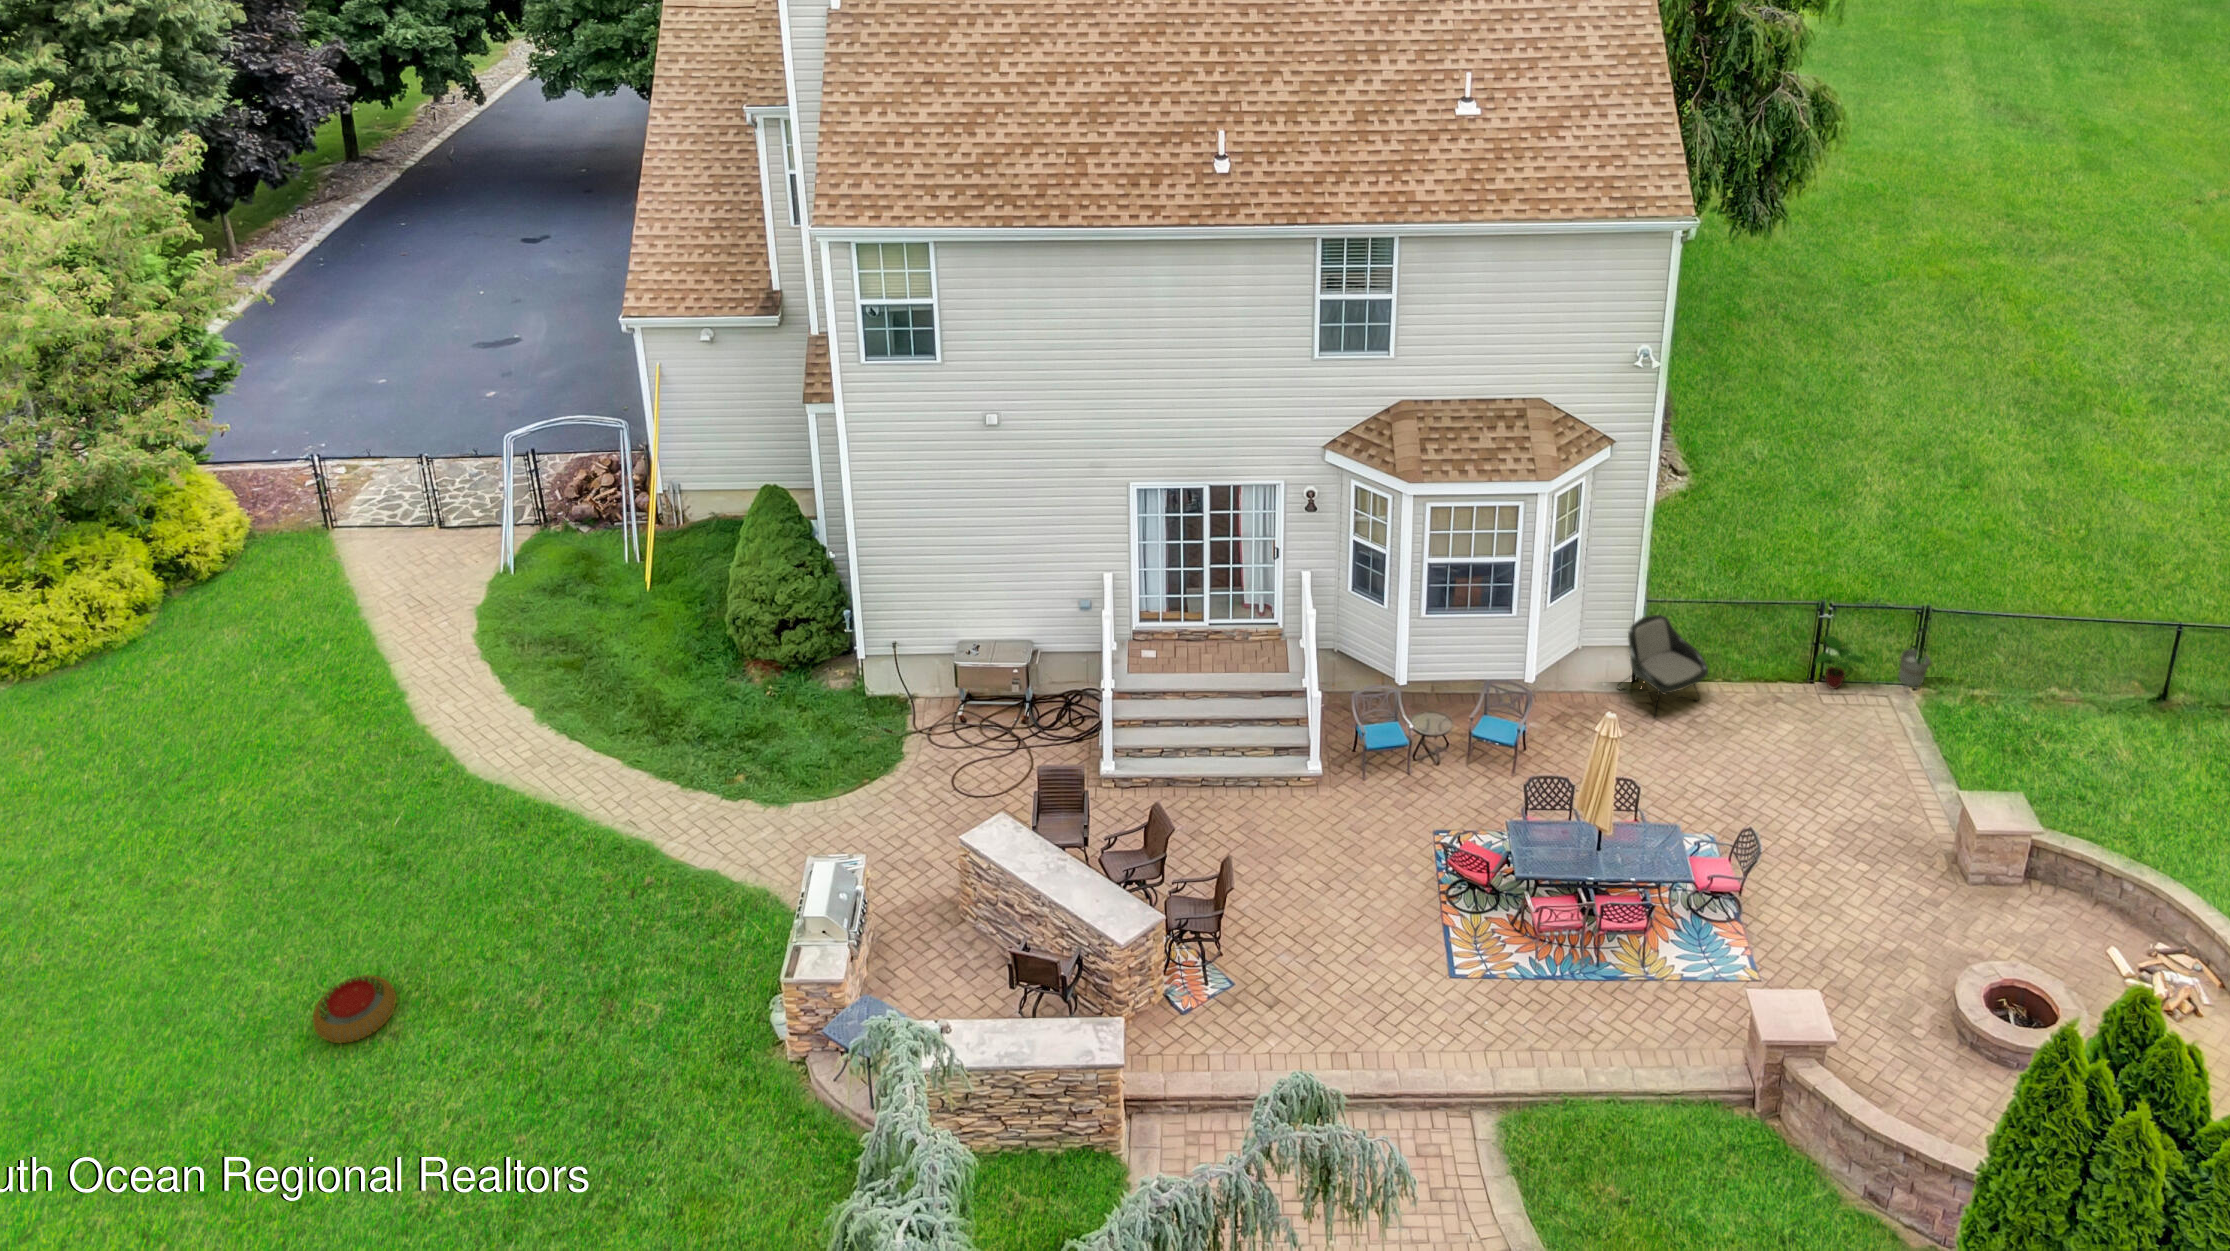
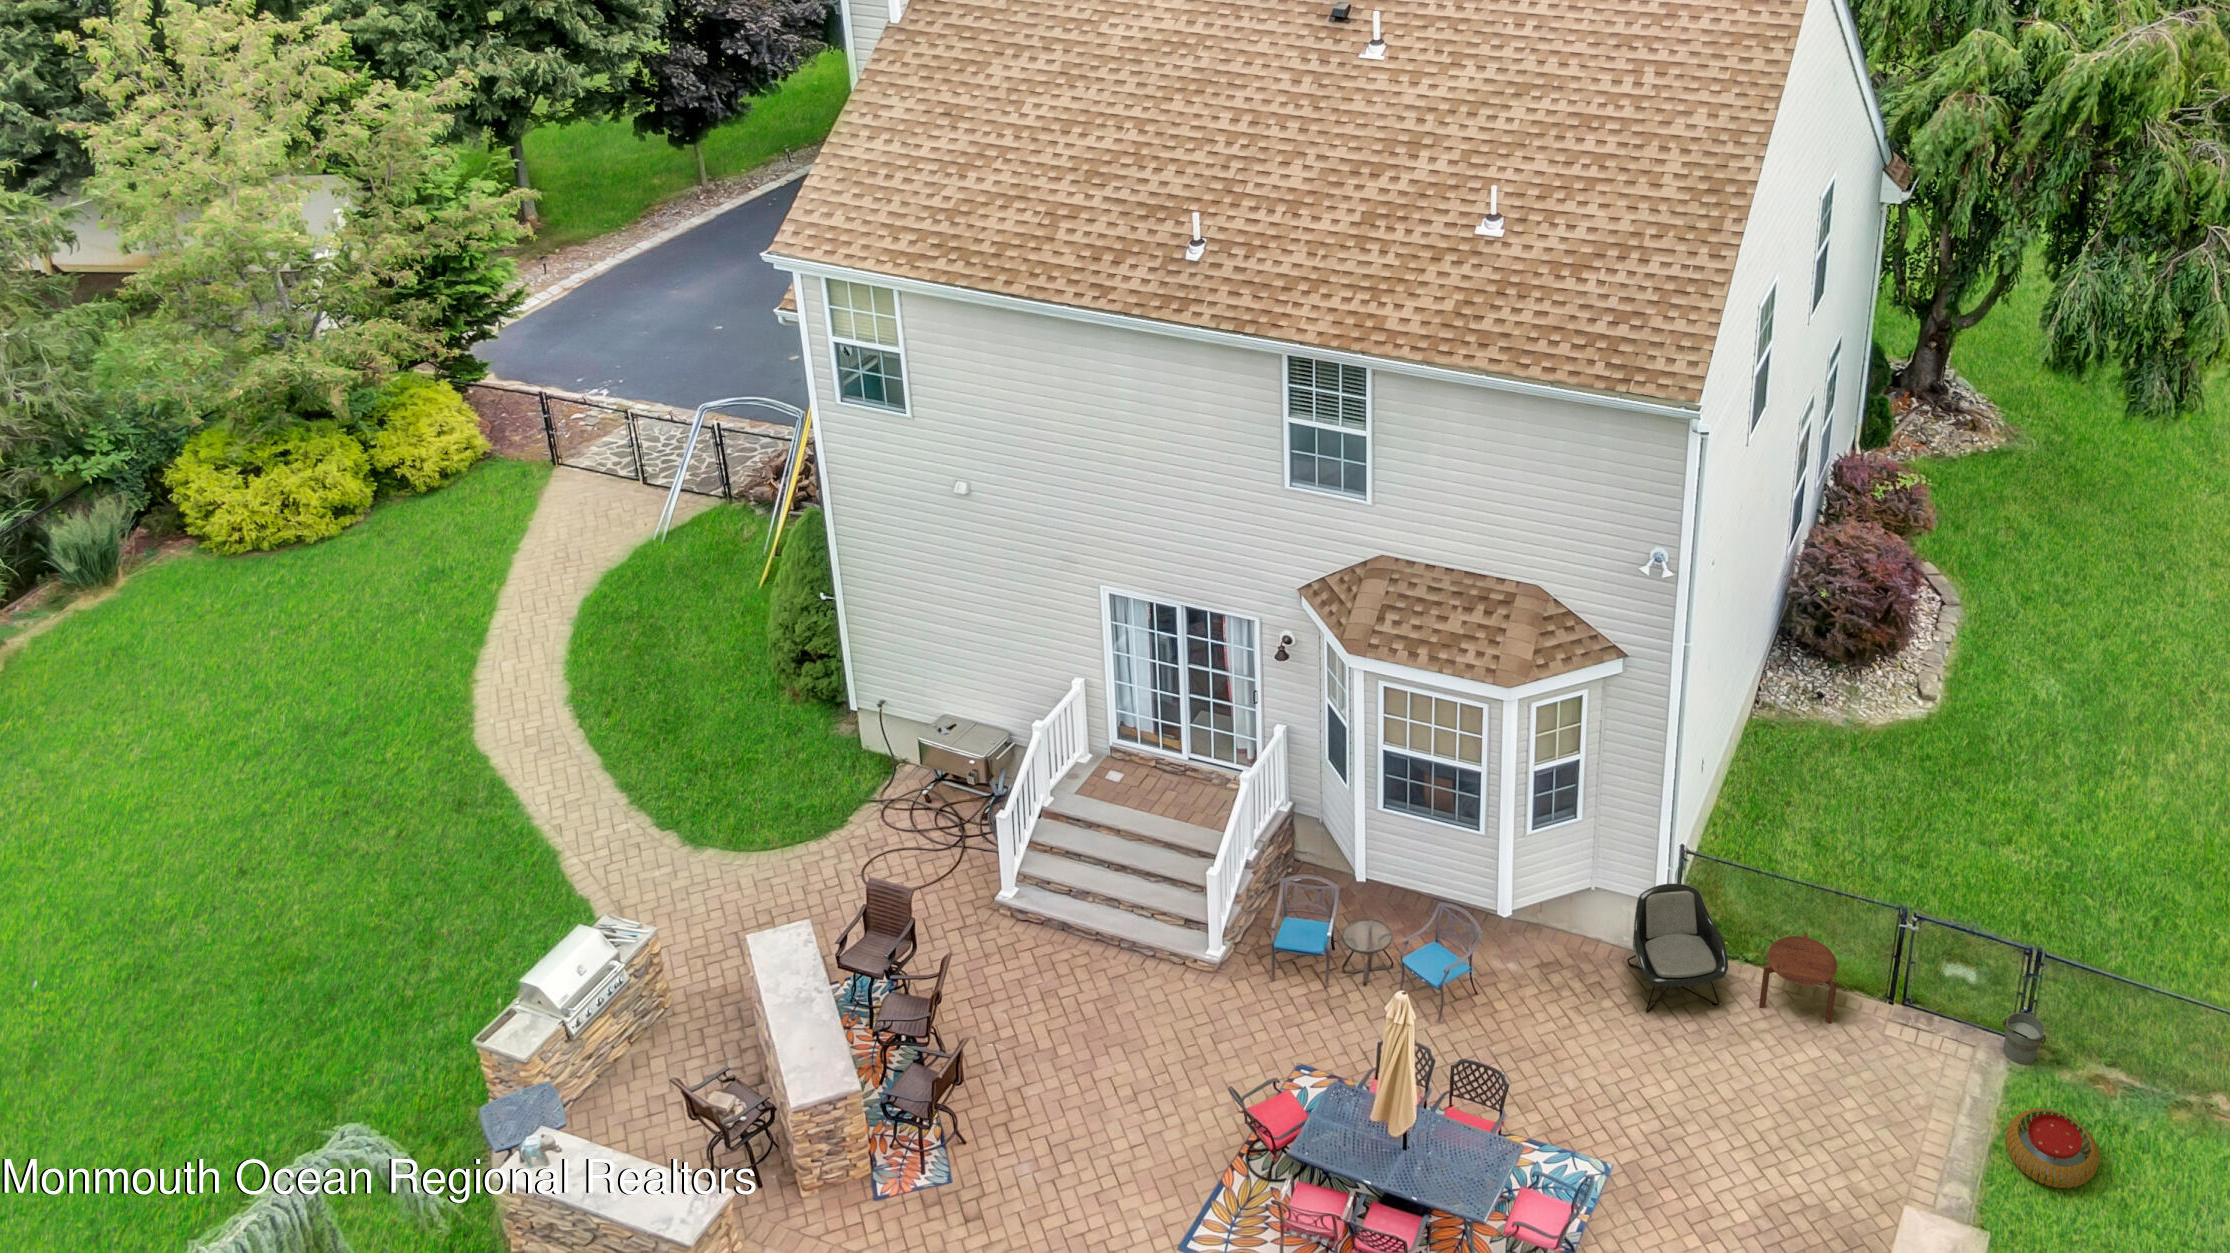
side table: none [1726,631,1787,695] -> present [1759,933,1837,1024]
potted plant: present [1815,636,1867,689] -> none [1873,966,1945,1038]
pouf: present [313,975,397,1043] -> present [2006,1108,2100,1188]

